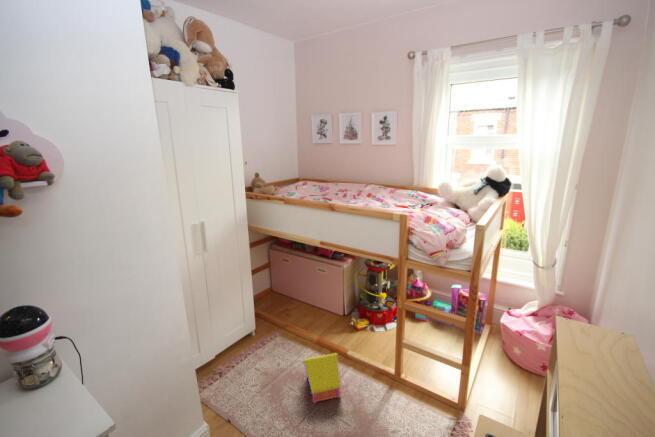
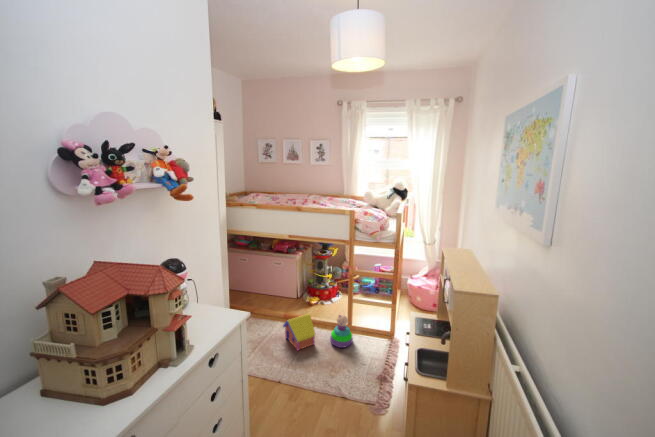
stacking toy: none [362,365,395,414] -> present [330,315,353,348]

